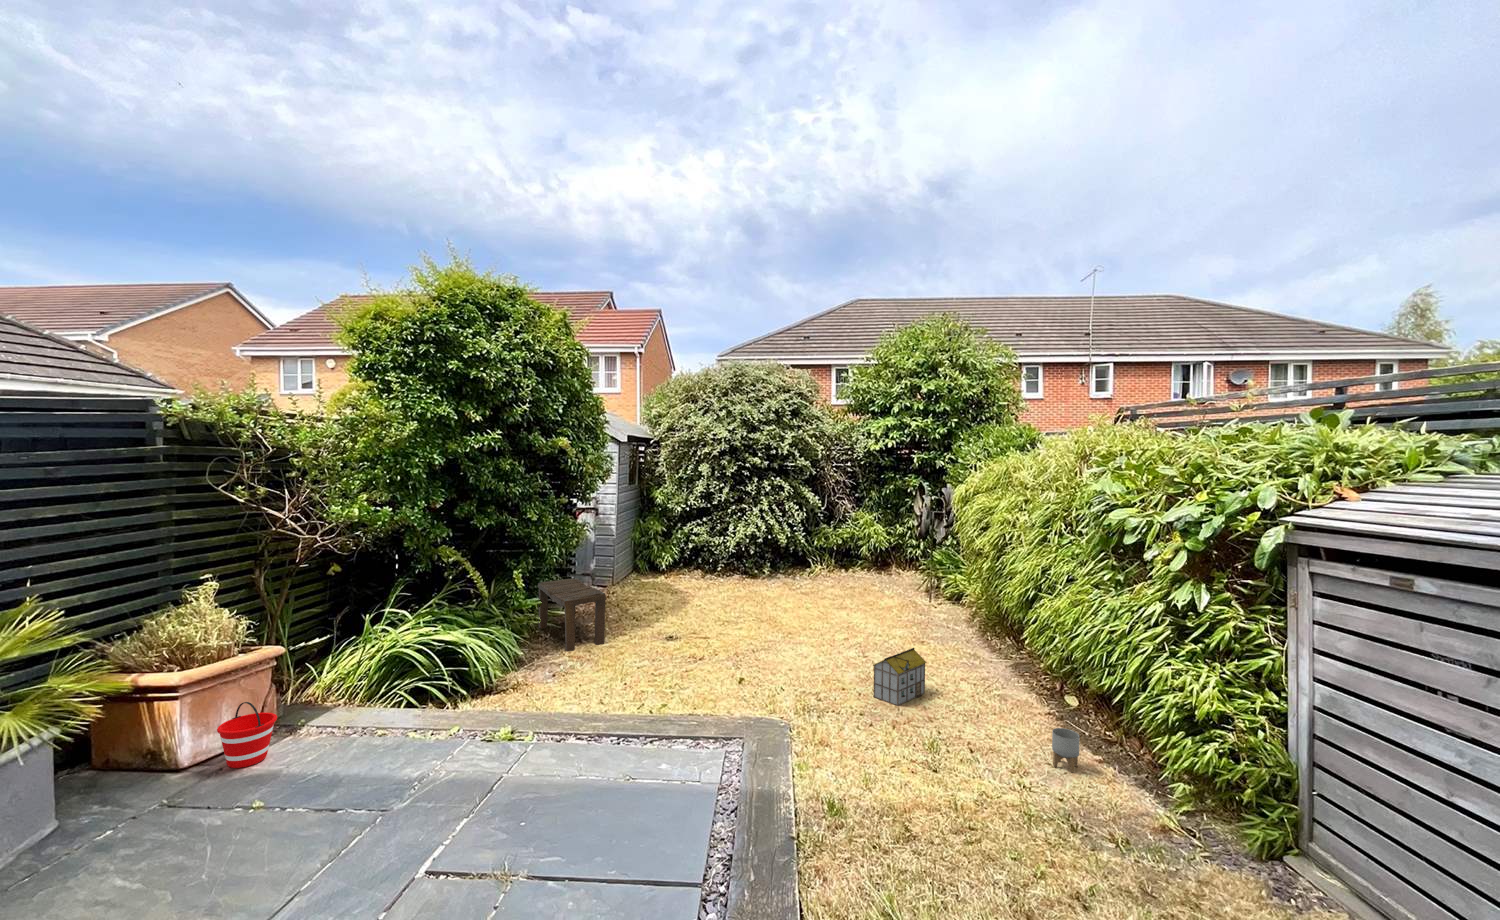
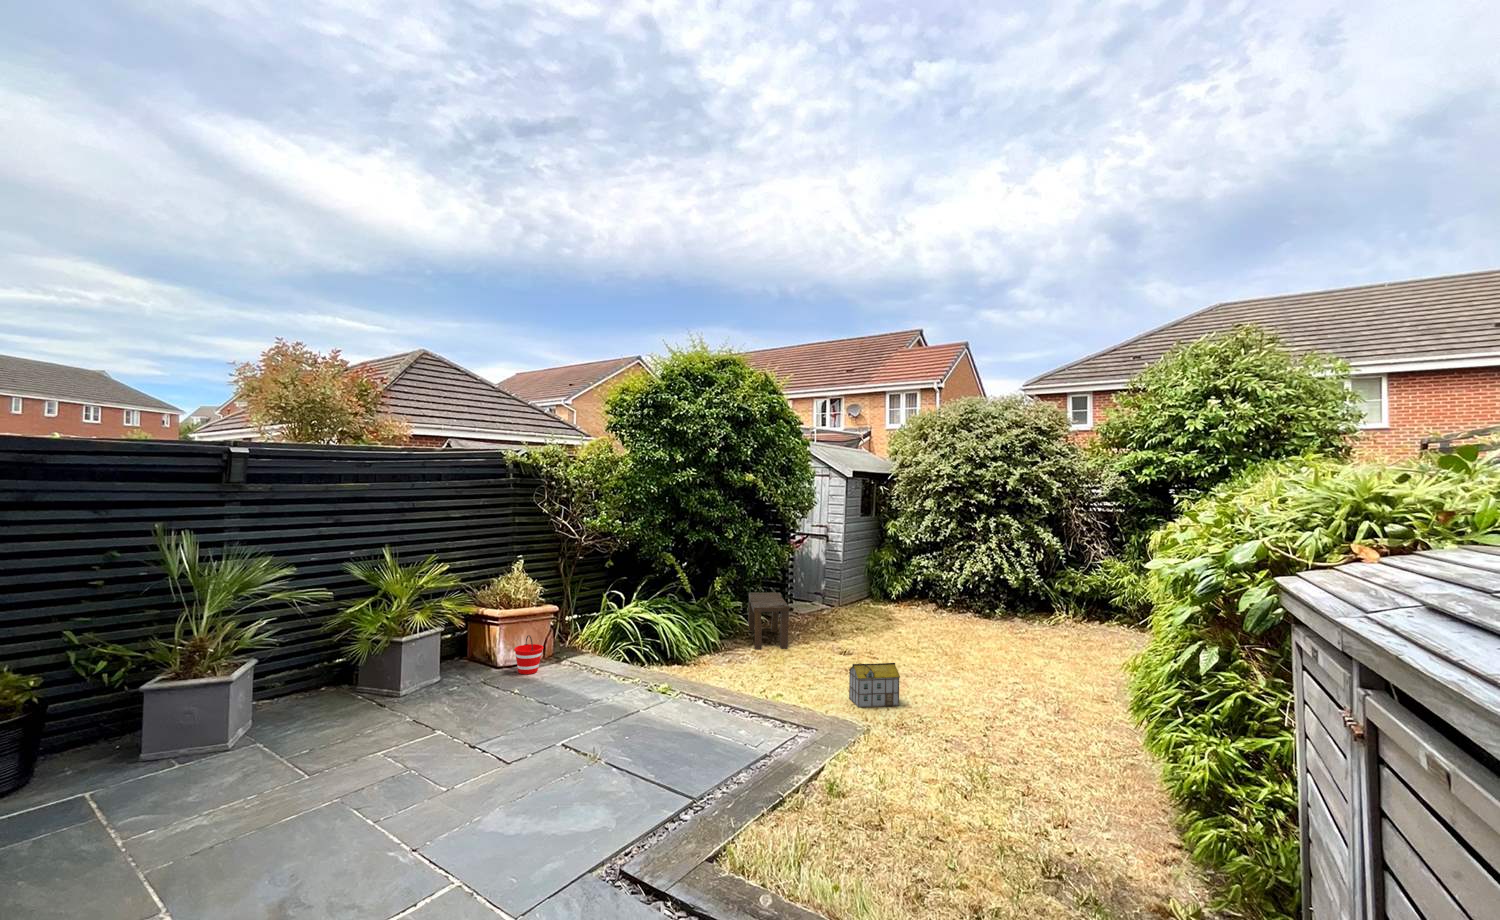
toy house: present [873,648,926,706] -> present [849,663,900,707]
planter: present [1052,728,1080,773] -> none [1120,793,1152,845]

